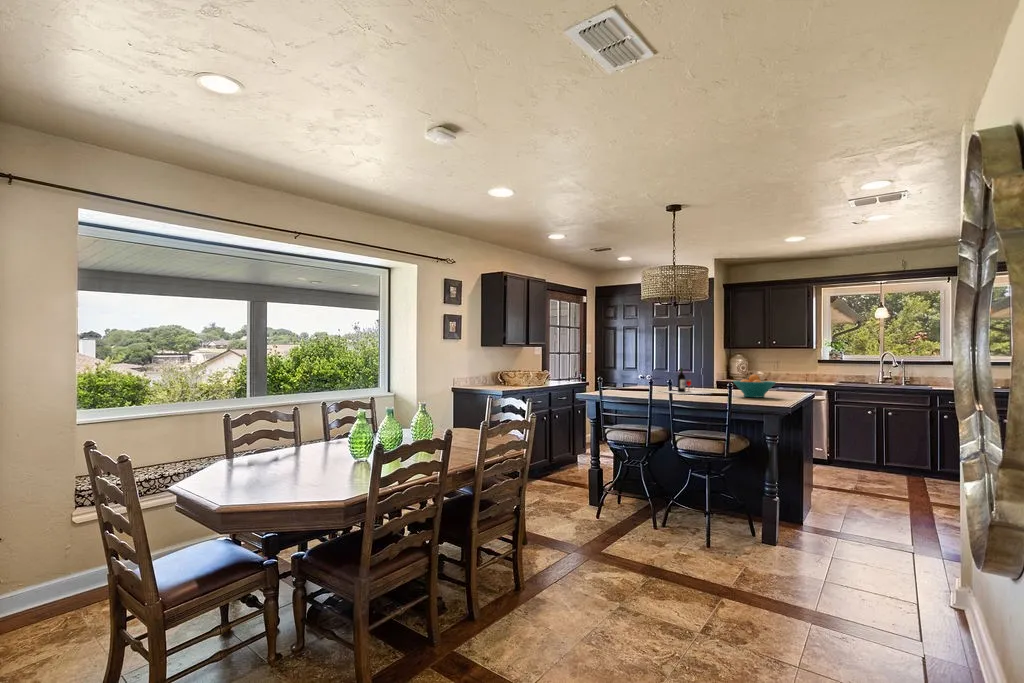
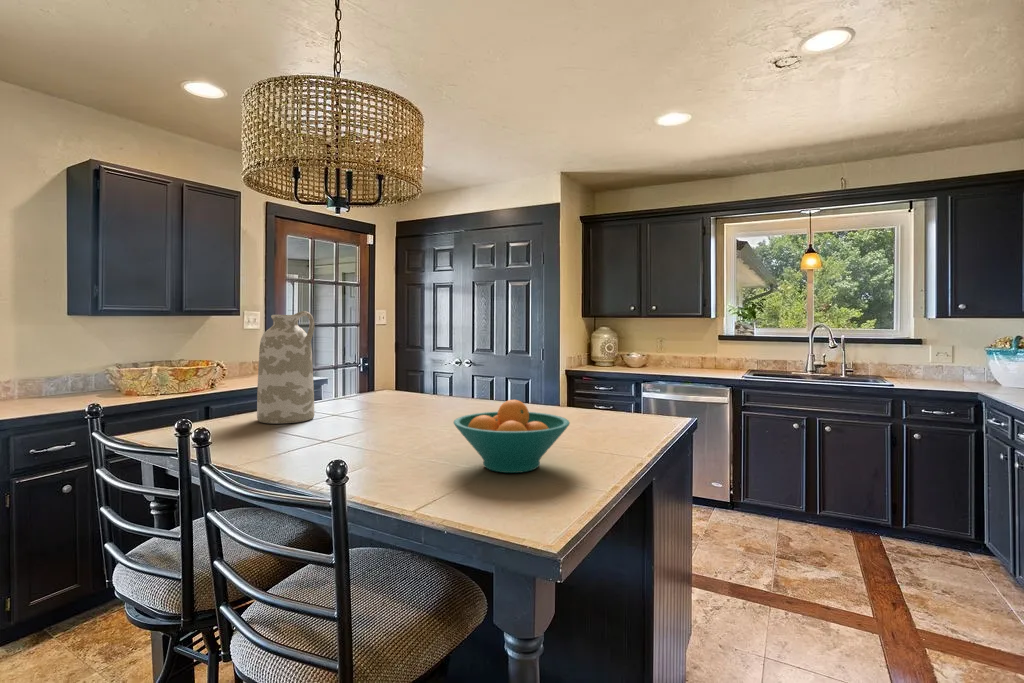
vase: none [622,344,646,390] -> present [257,311,314,424]
wine bottle: present [664,368,705,394] -> none [318,371,435,452]

